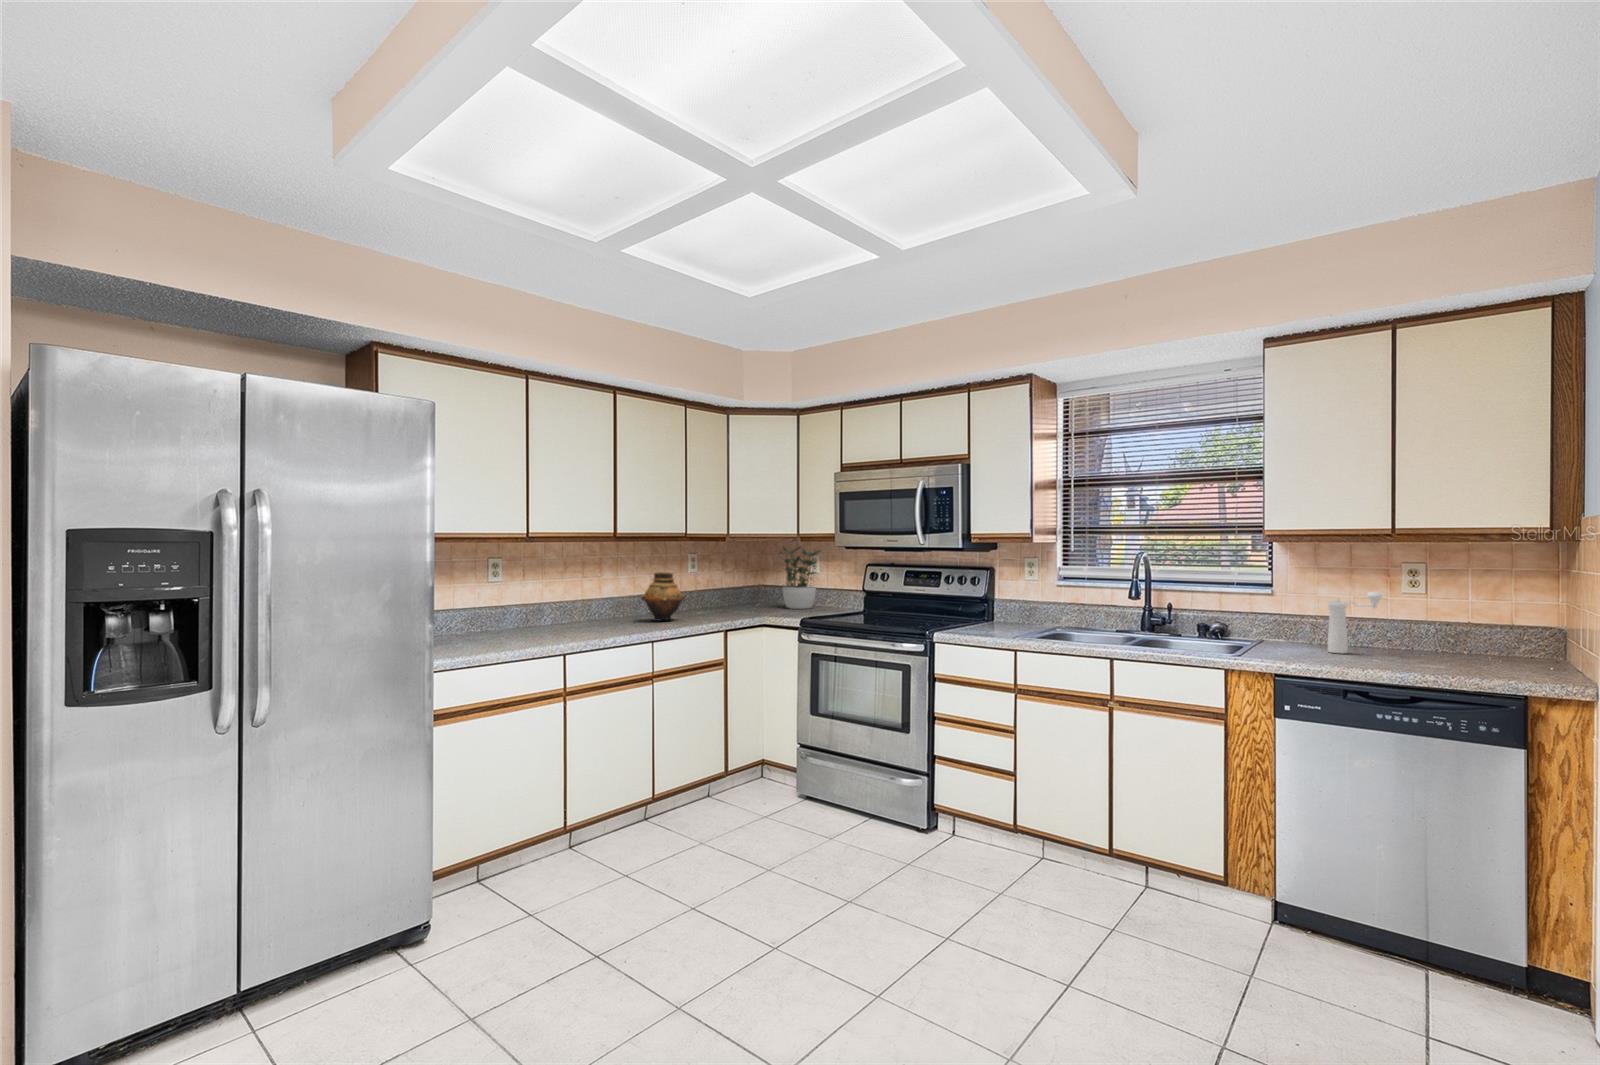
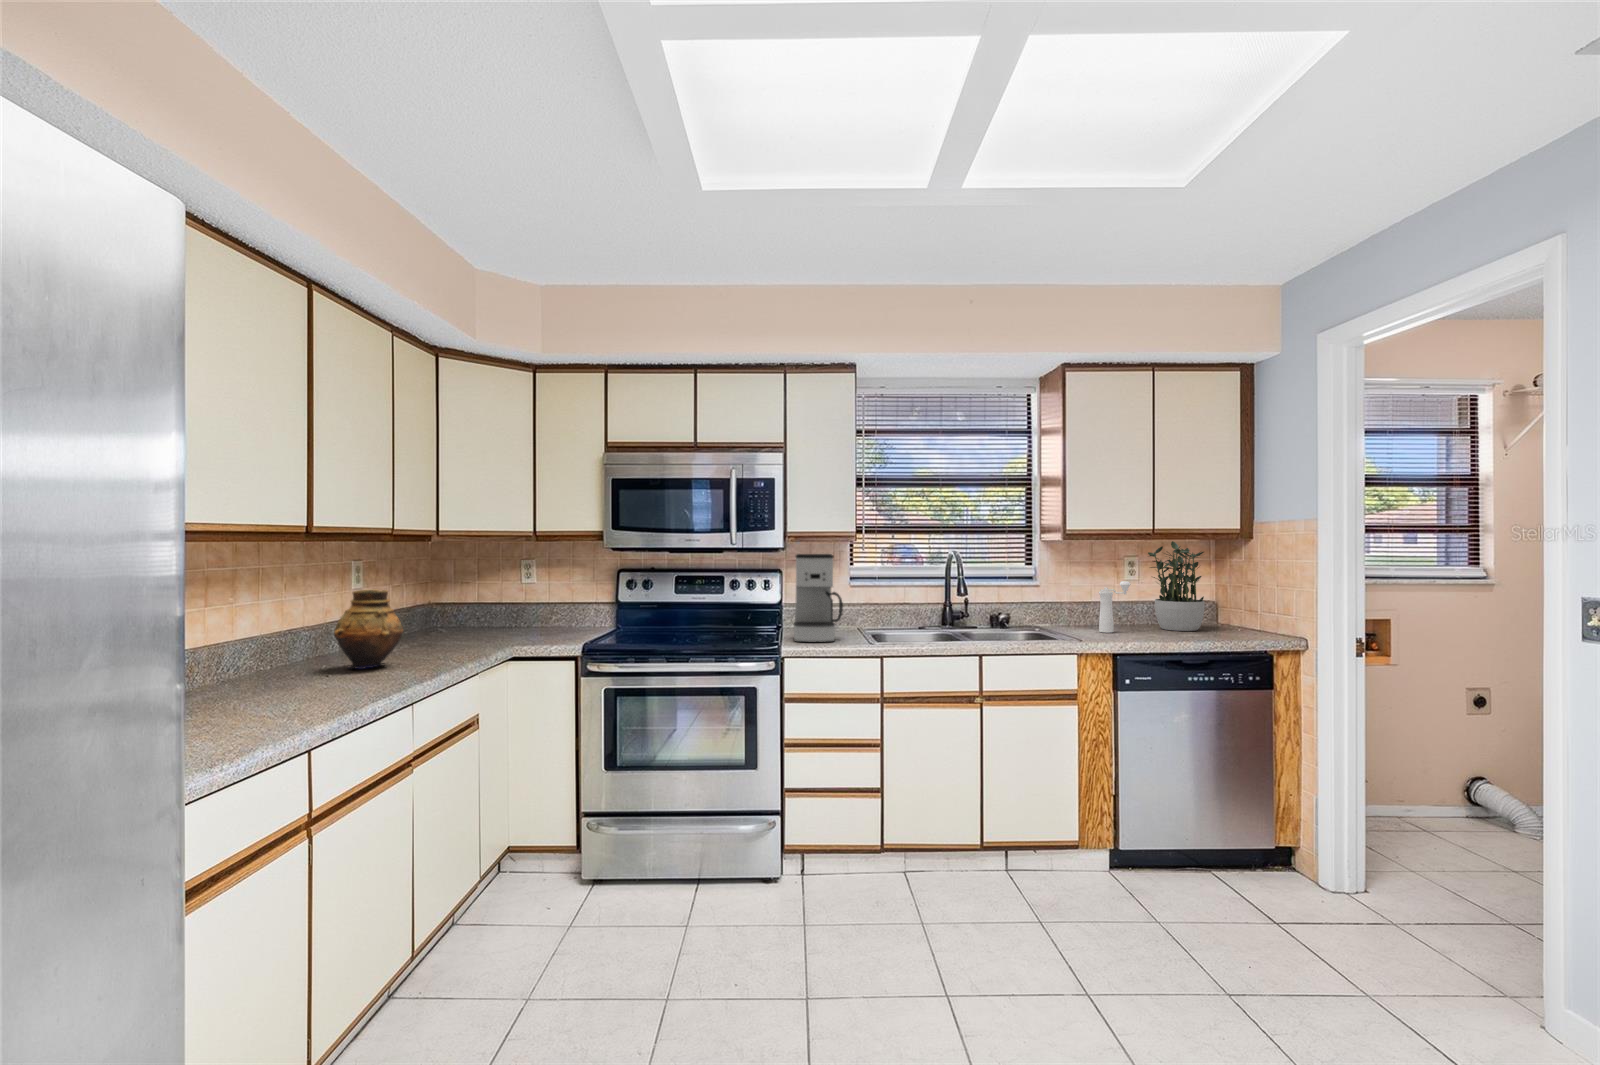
potted plant: present [783,547,821,609] -> present [1148,541,1205,631]
coffee maker: none [958,553,1007,633] -> present [794,554,843,642]

